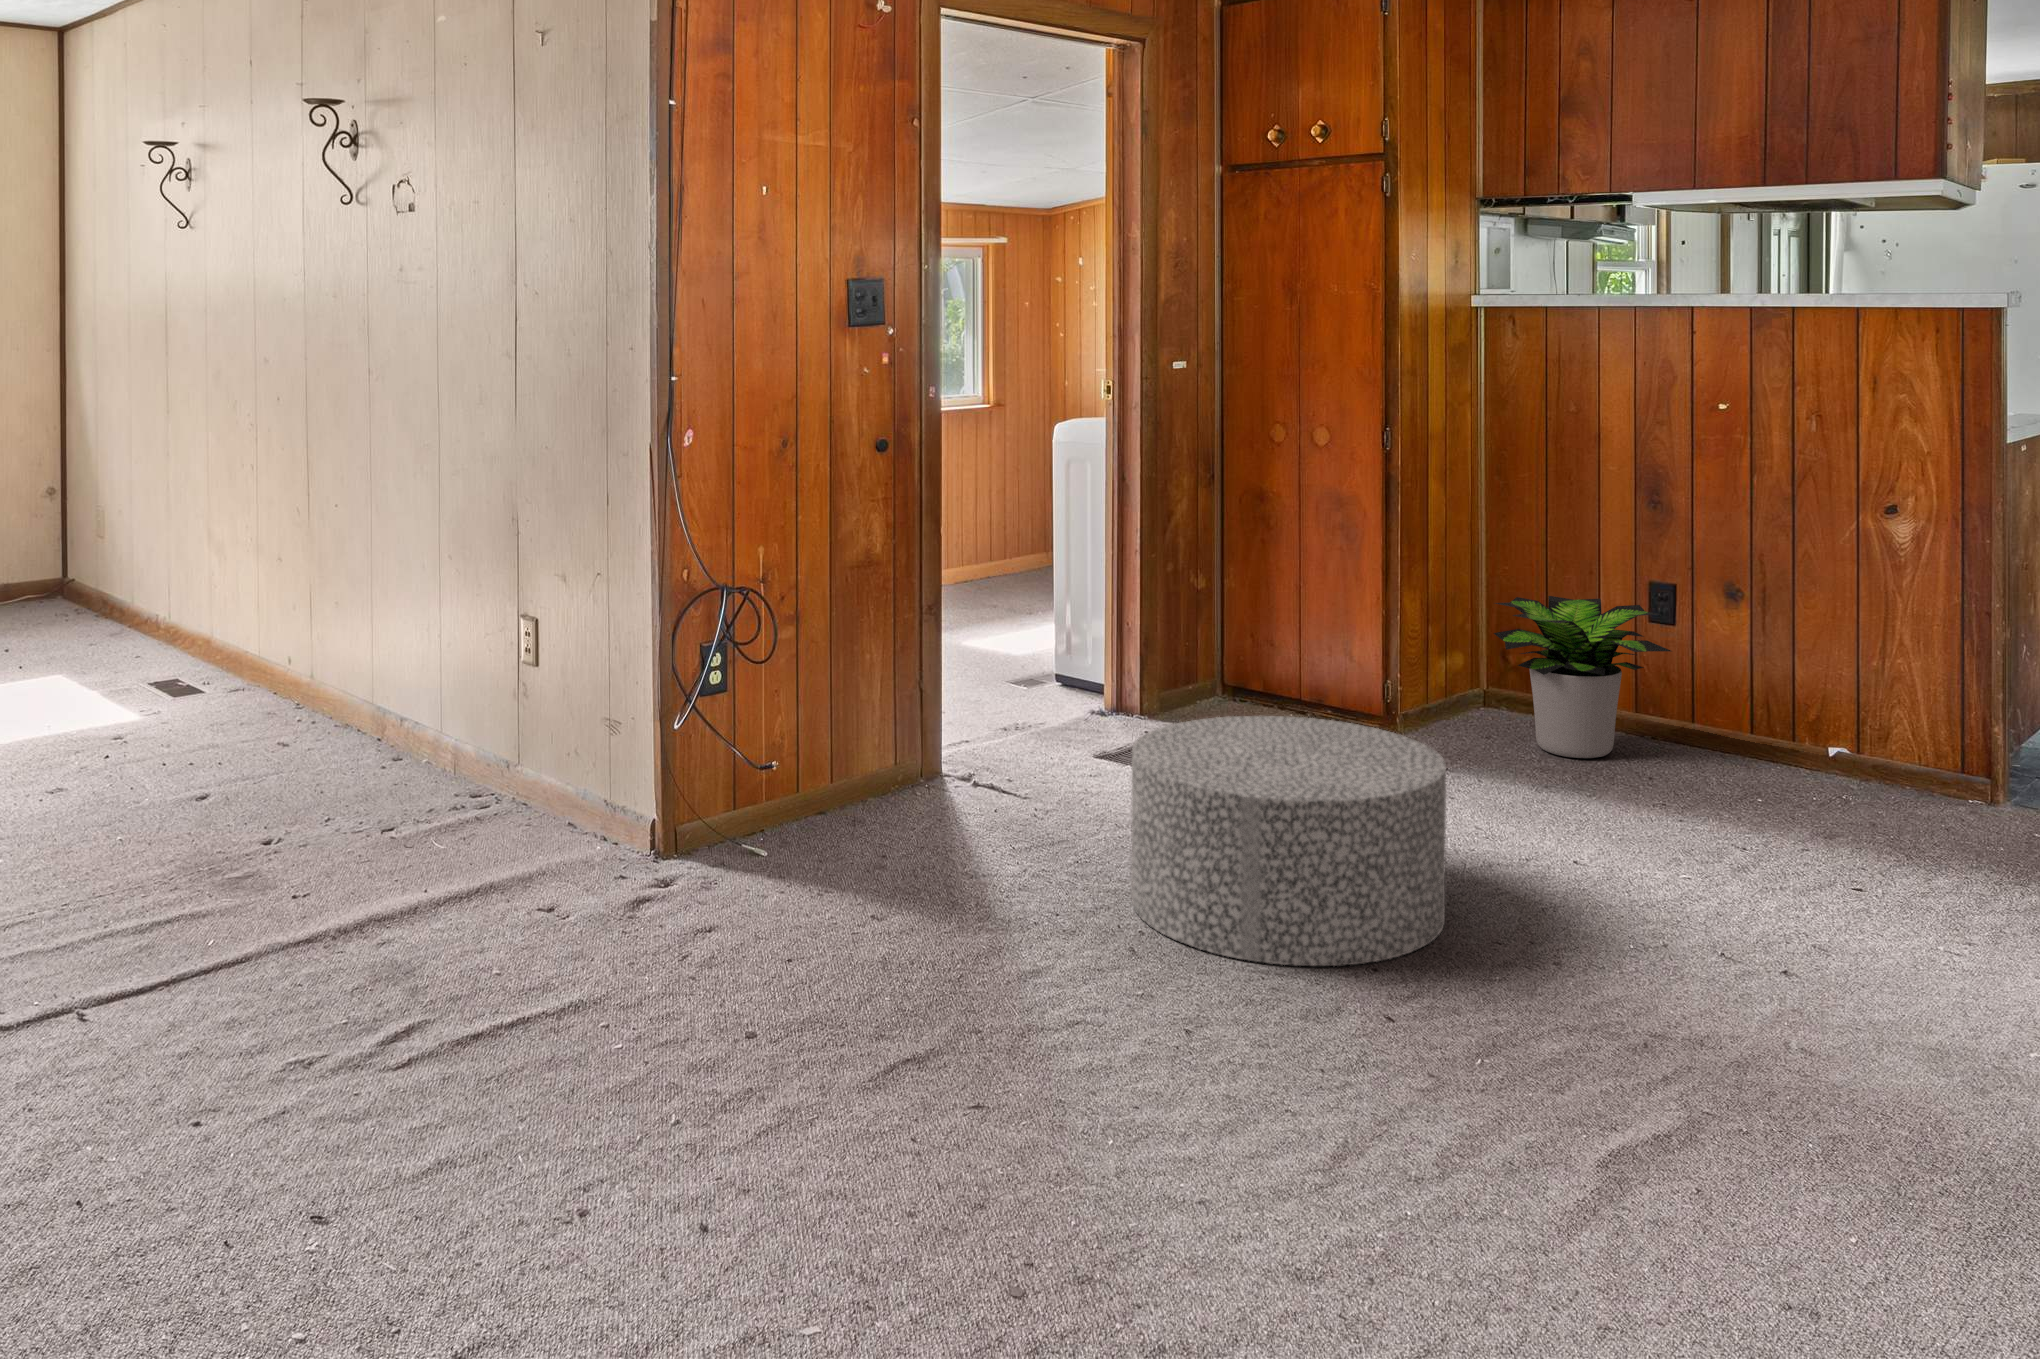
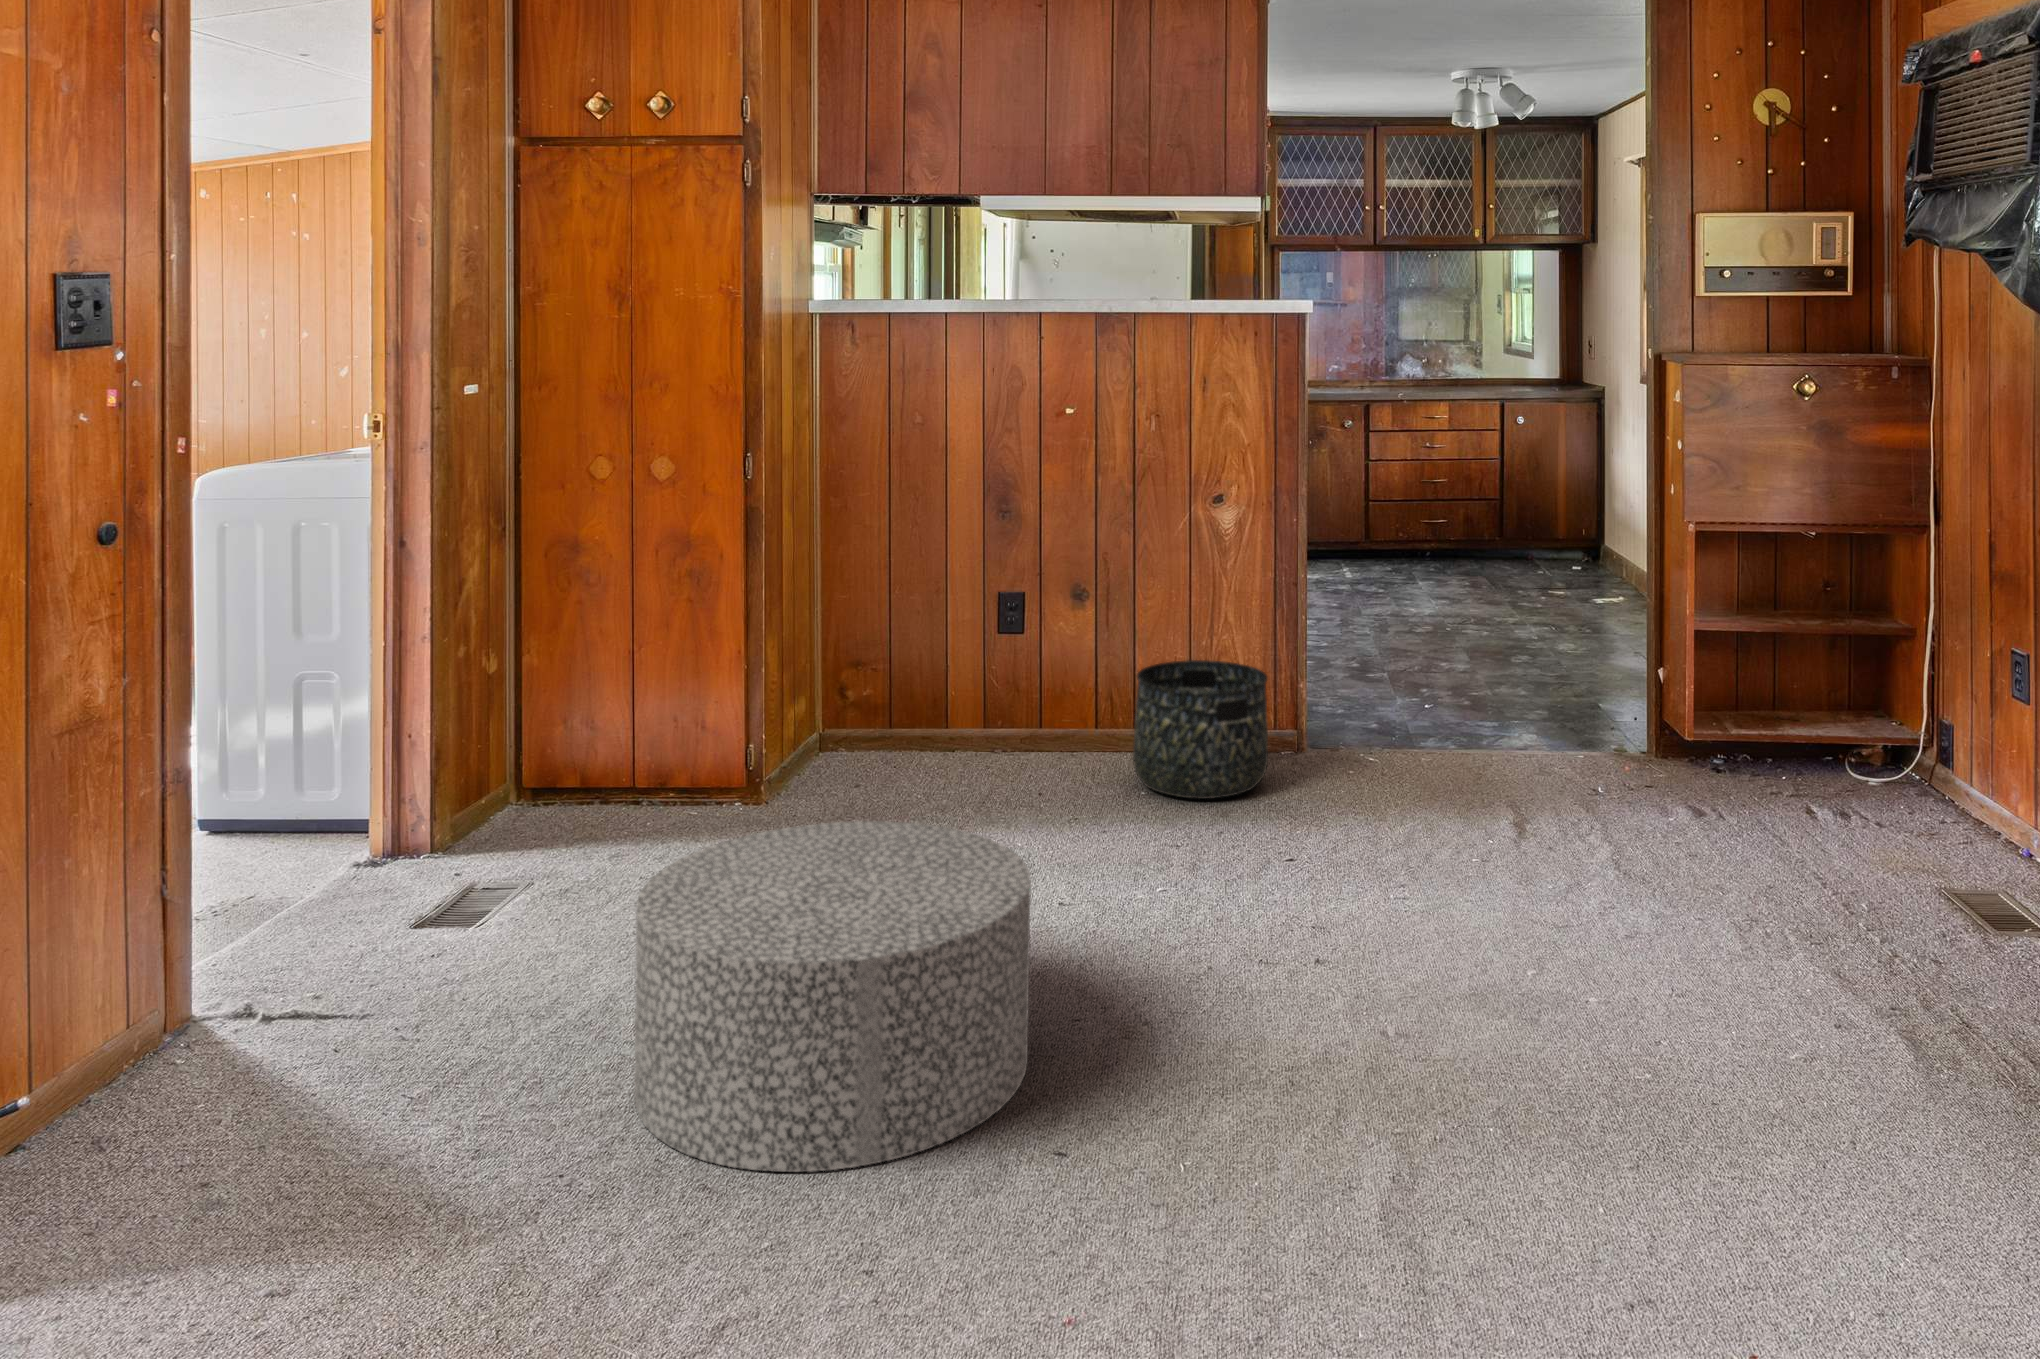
potted plant: present [1494,596,1671,758] -> none [866,620,1048,793]
basket: none [1760,667,1921,813] -> present [1133,660,1268,799]

